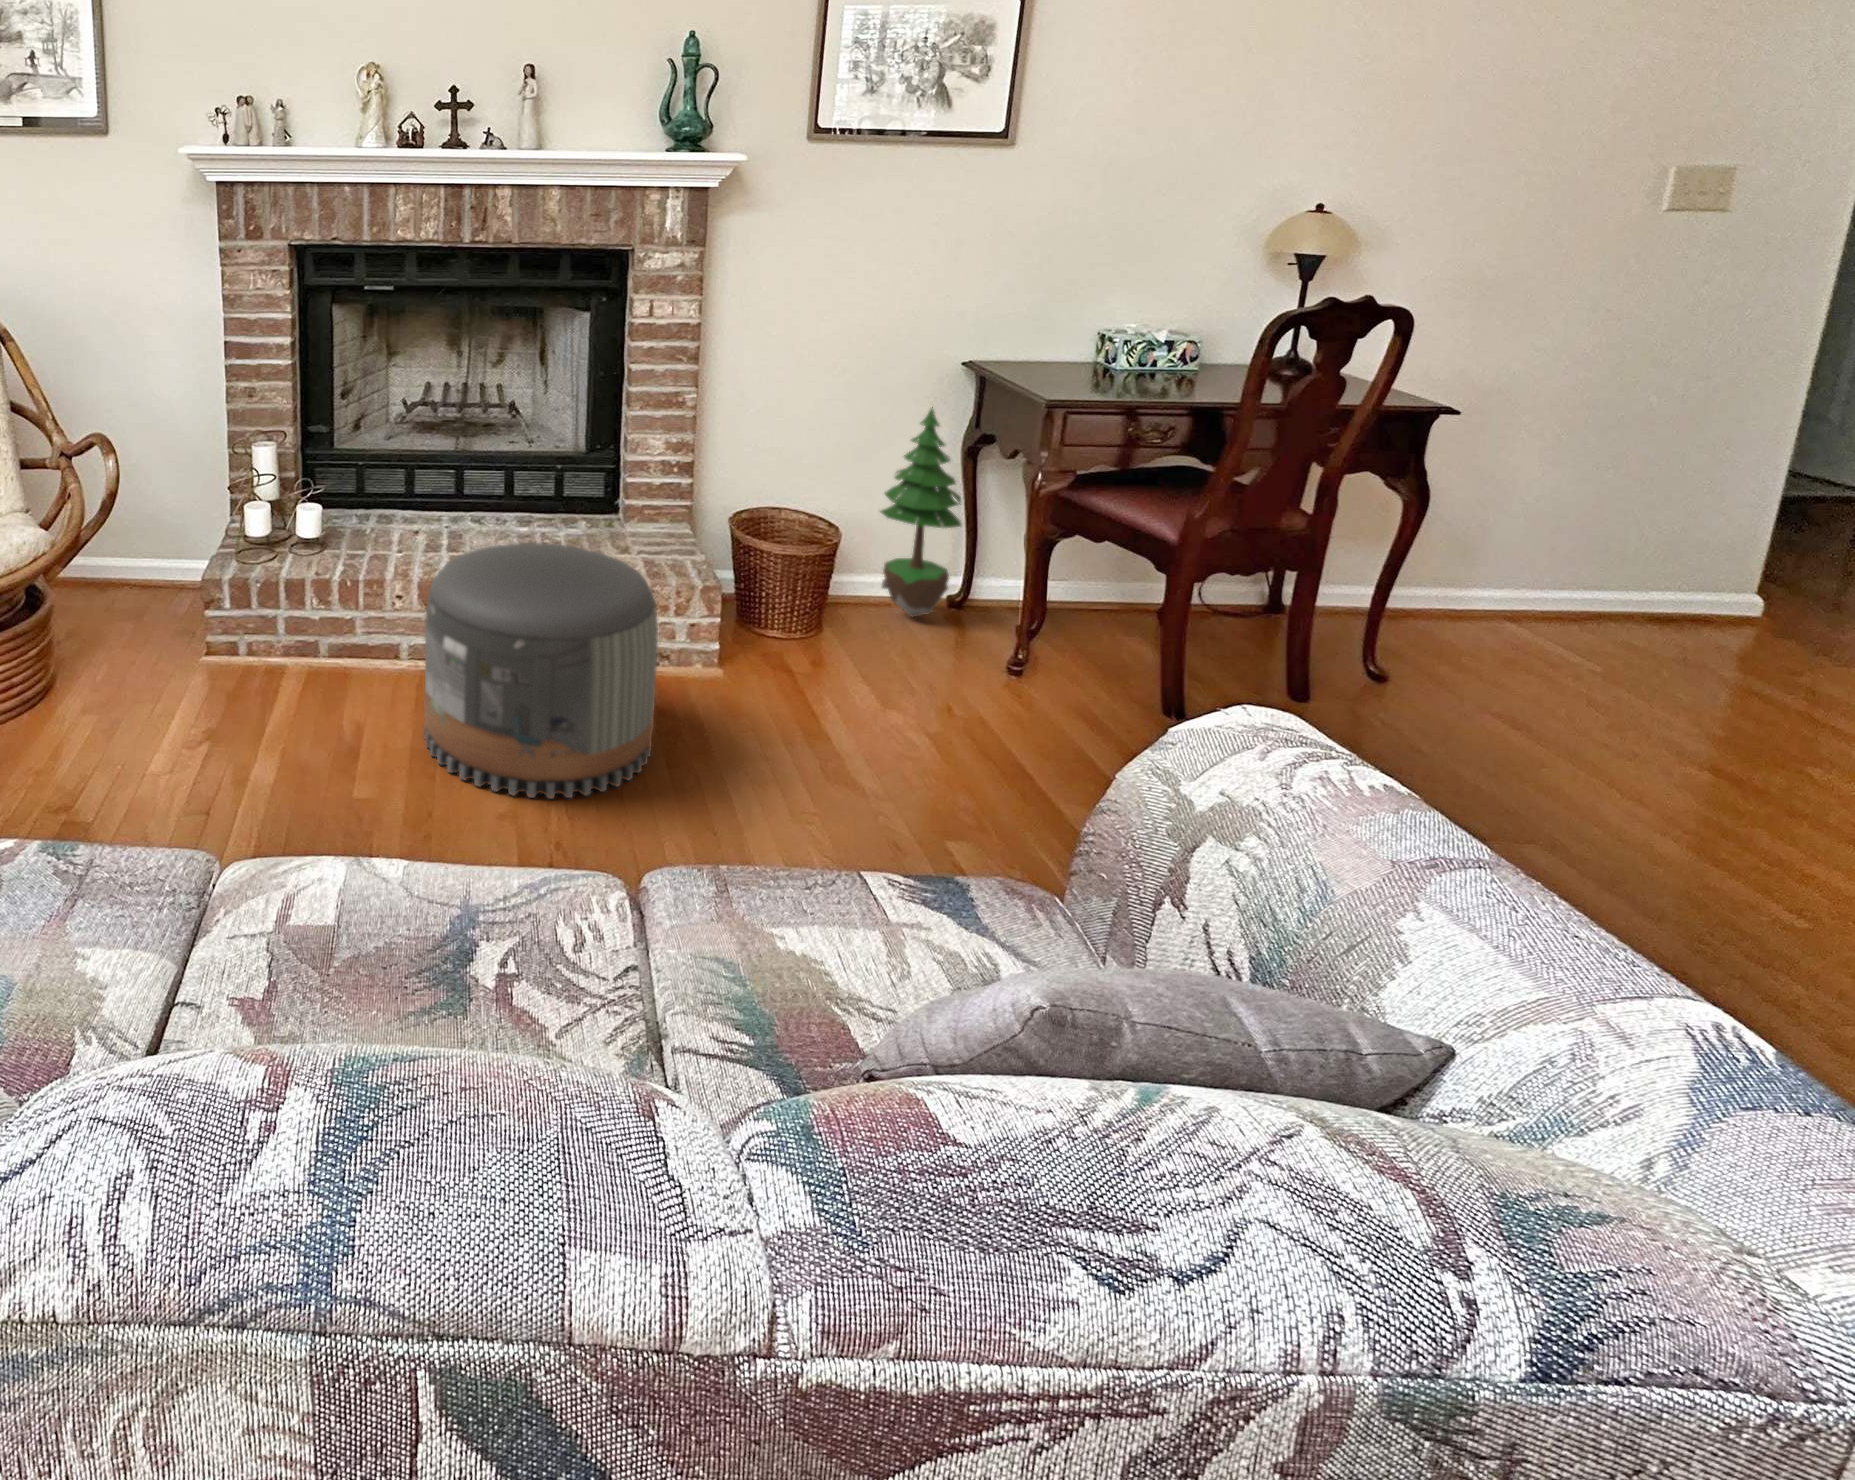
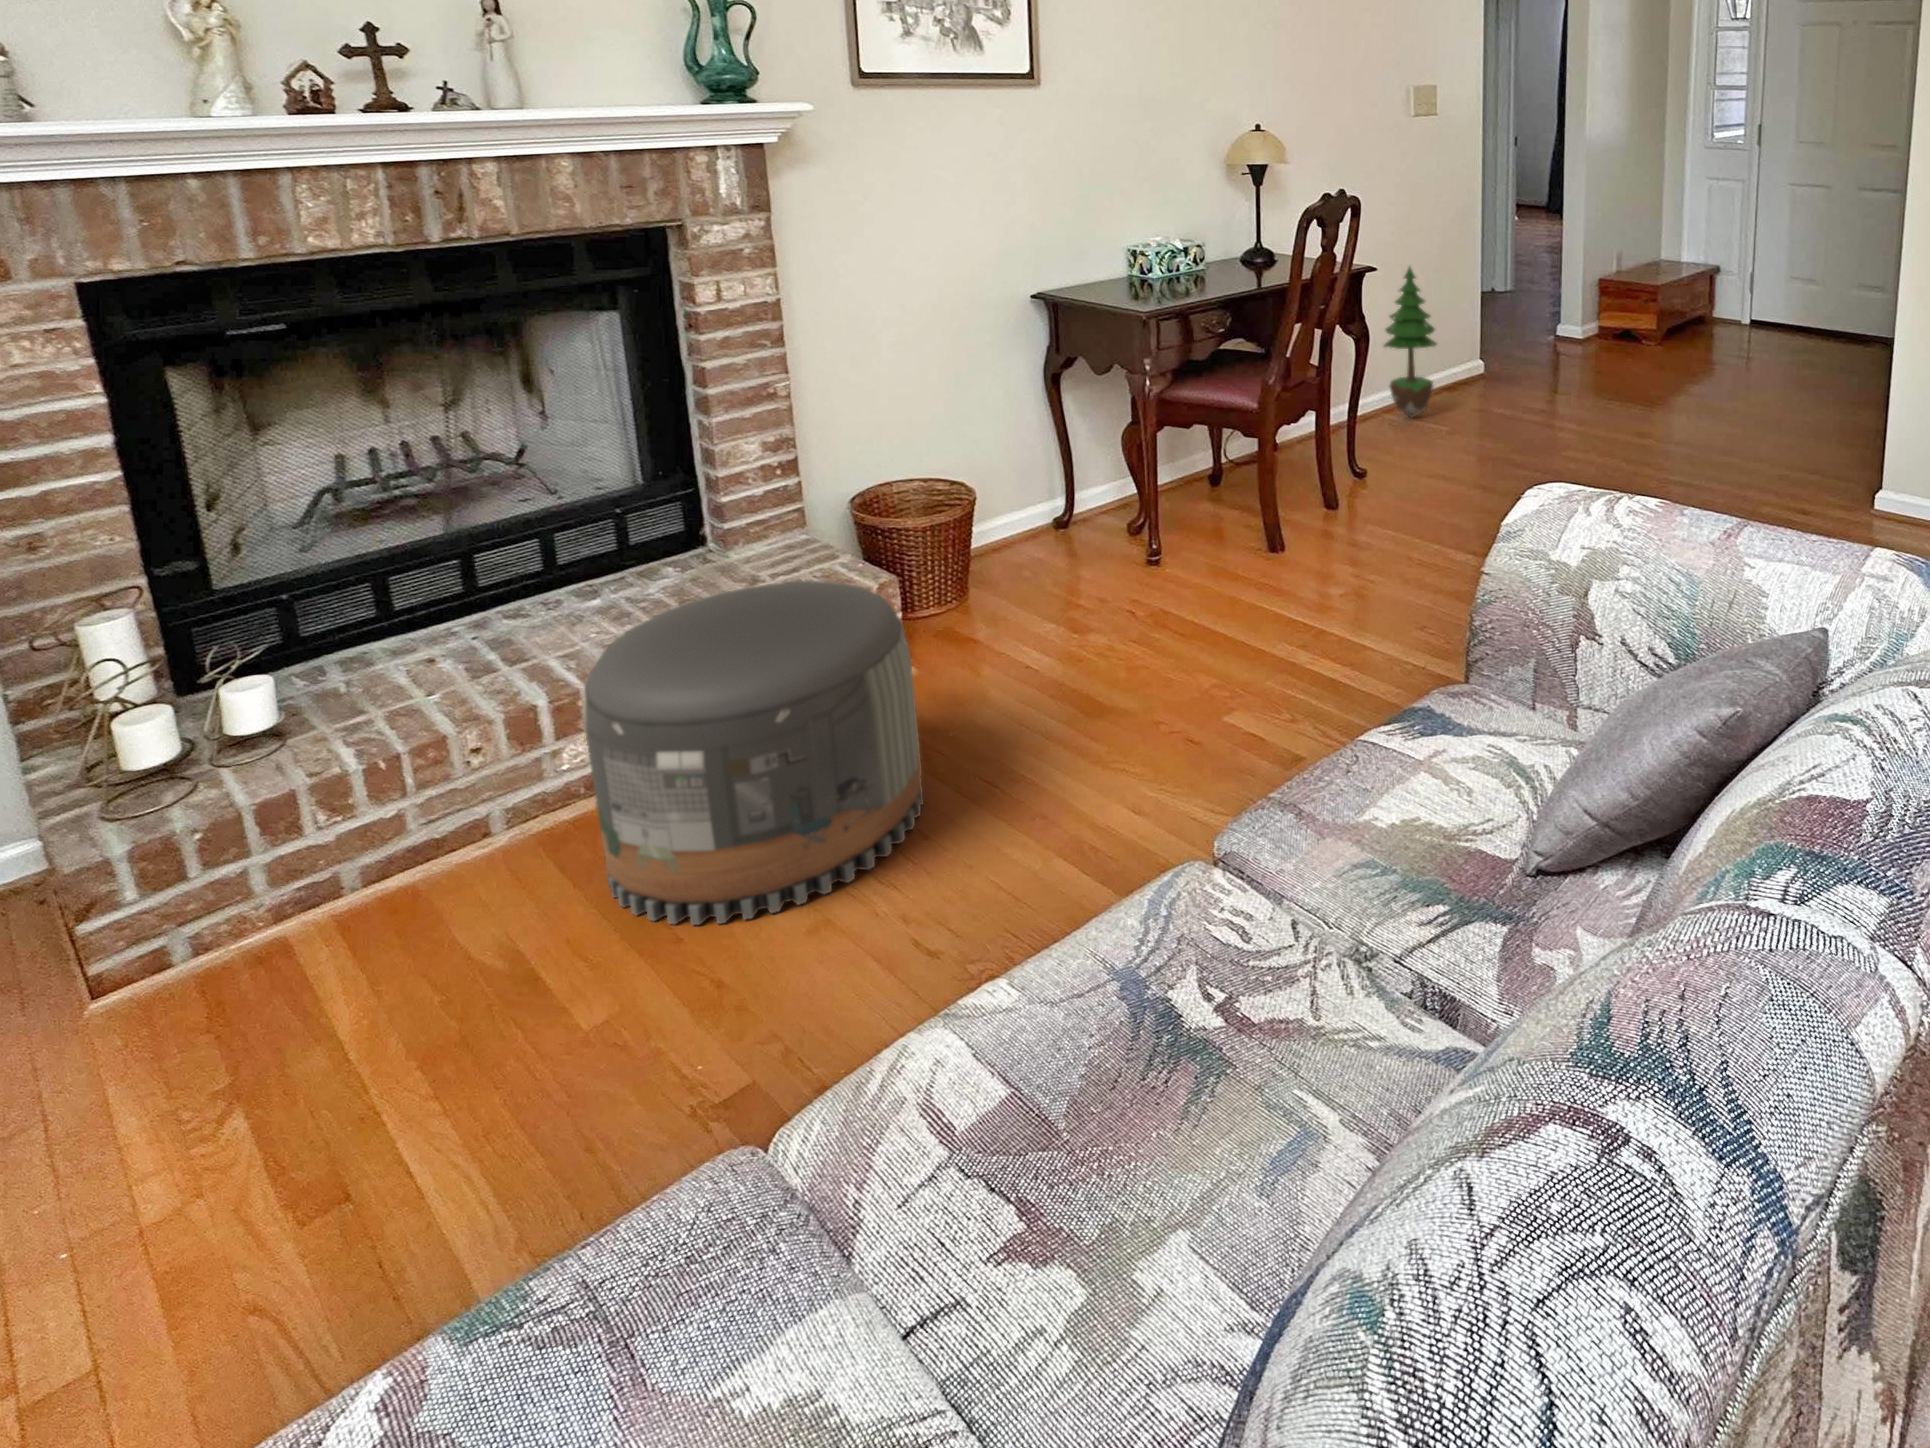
potted tree: present [880,407,962,617] -> present [1384,267,1437,417]

